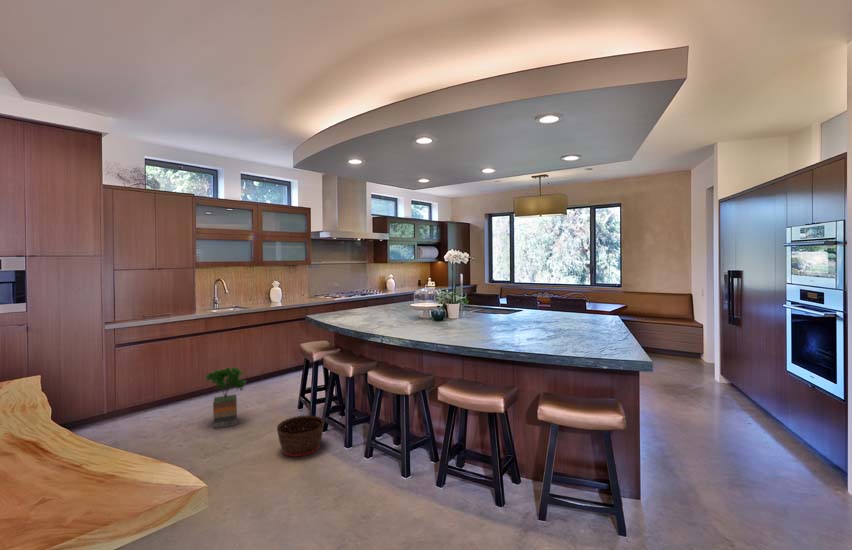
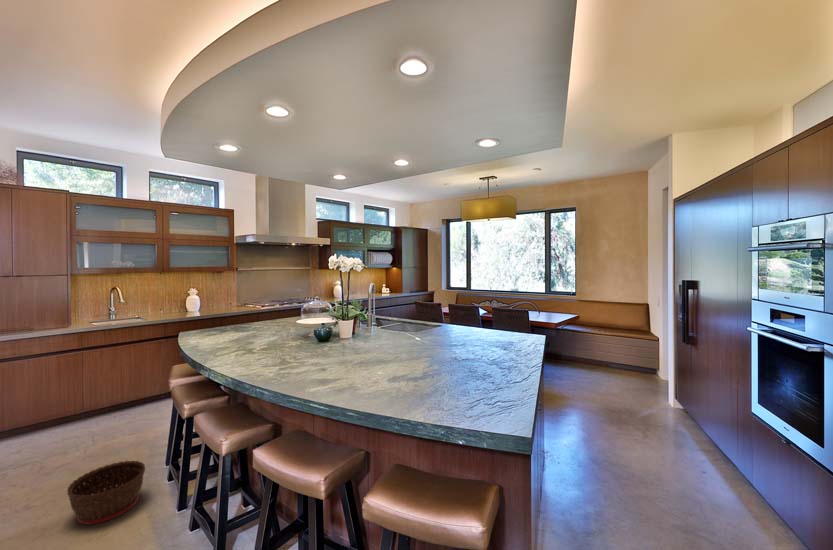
potted tree: present [206,367,246,428] -> none [33,391,94,469]

